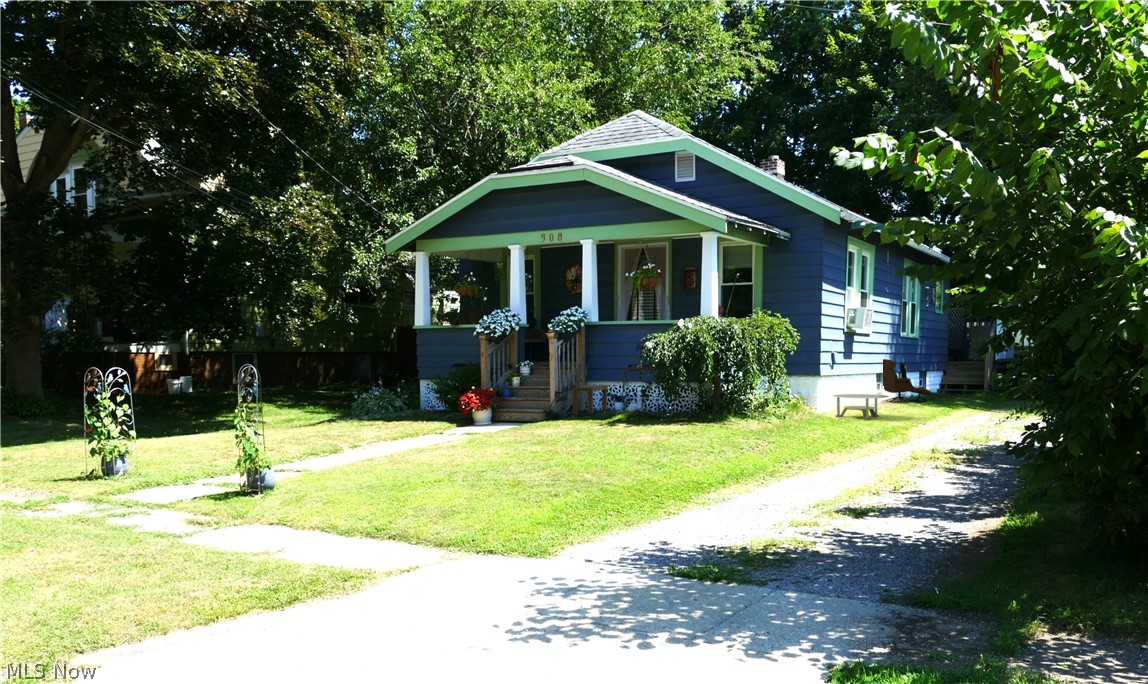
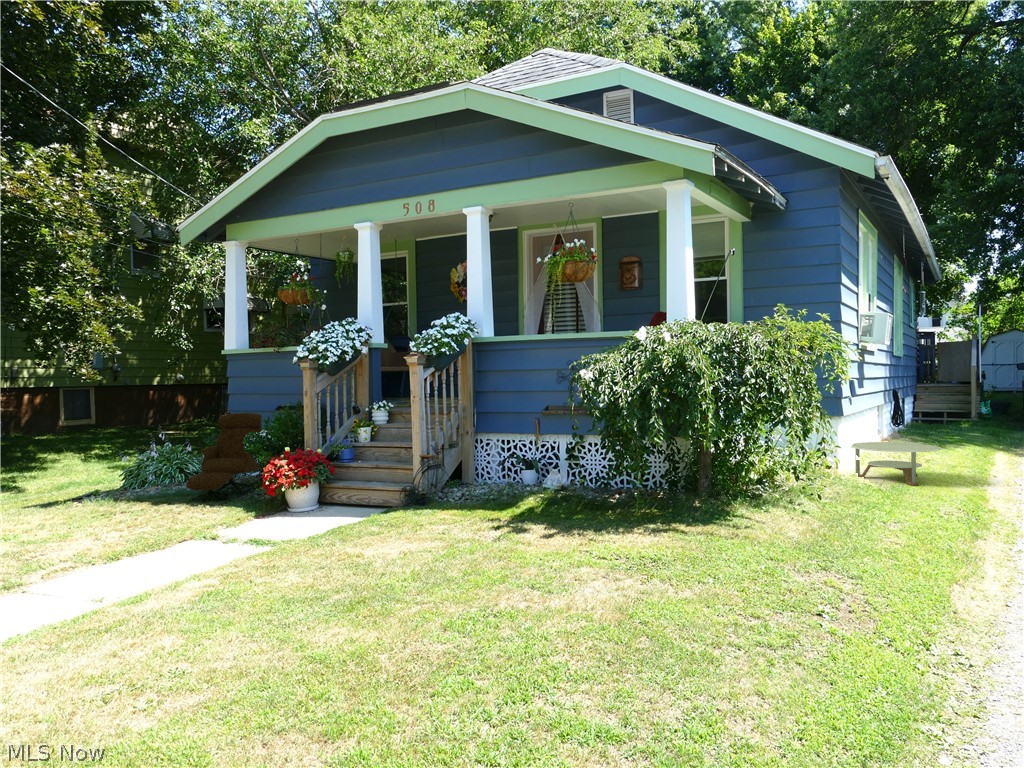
lounge chair: present [883,359,931,403] -> present [186,413,262,502]
bench: present [572,385,608,414] -> none [450,439,512,493]

